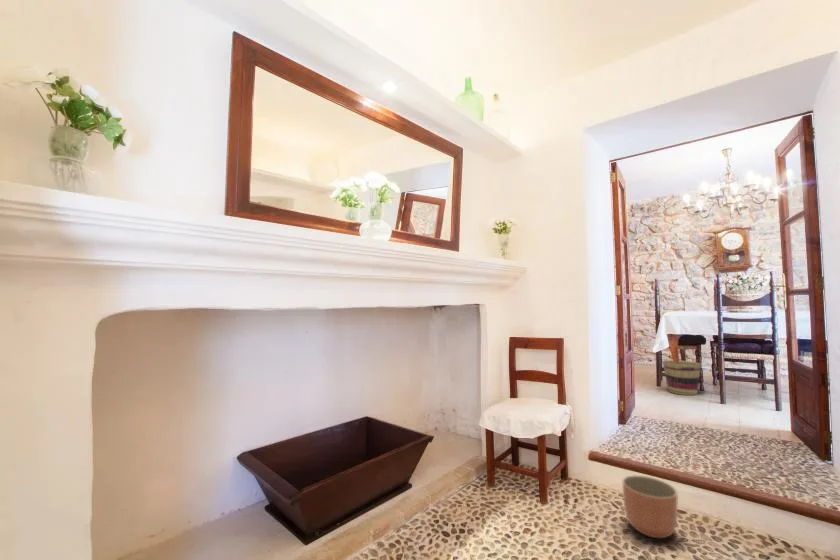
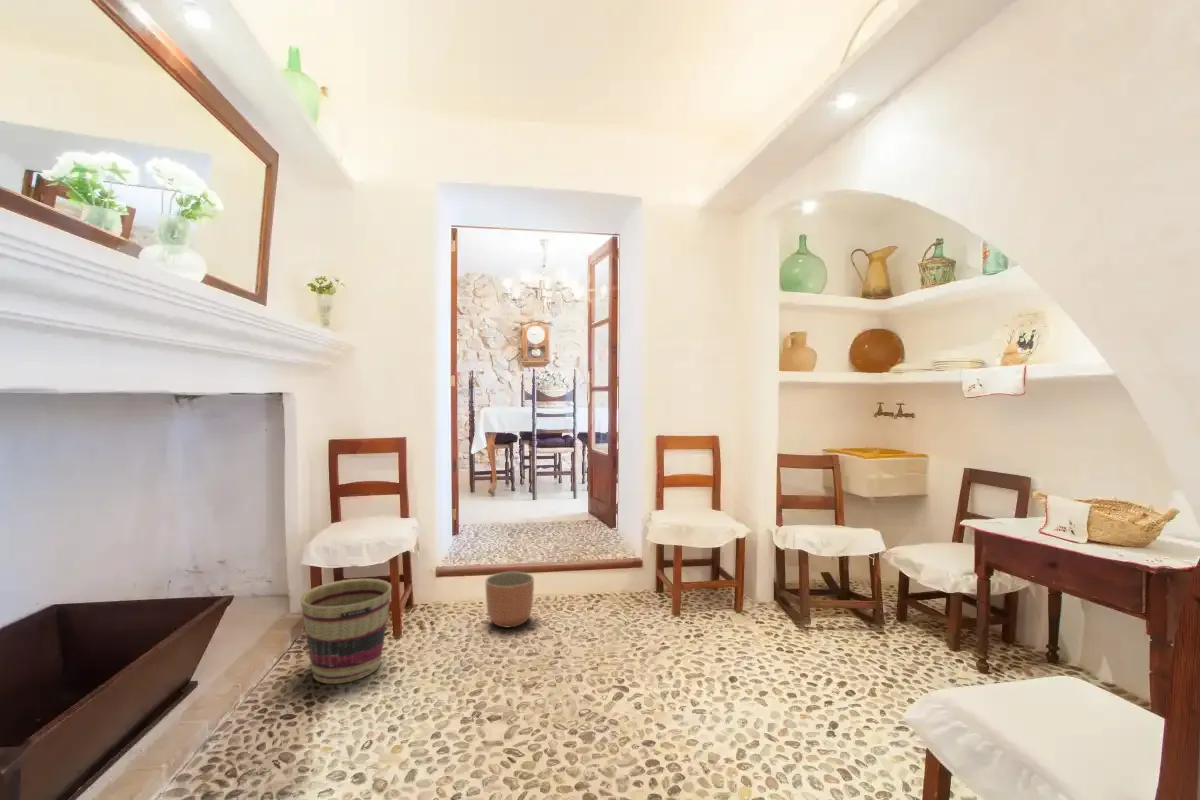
basket: present [663,360,701,395] -> present [300,579,392,684]

